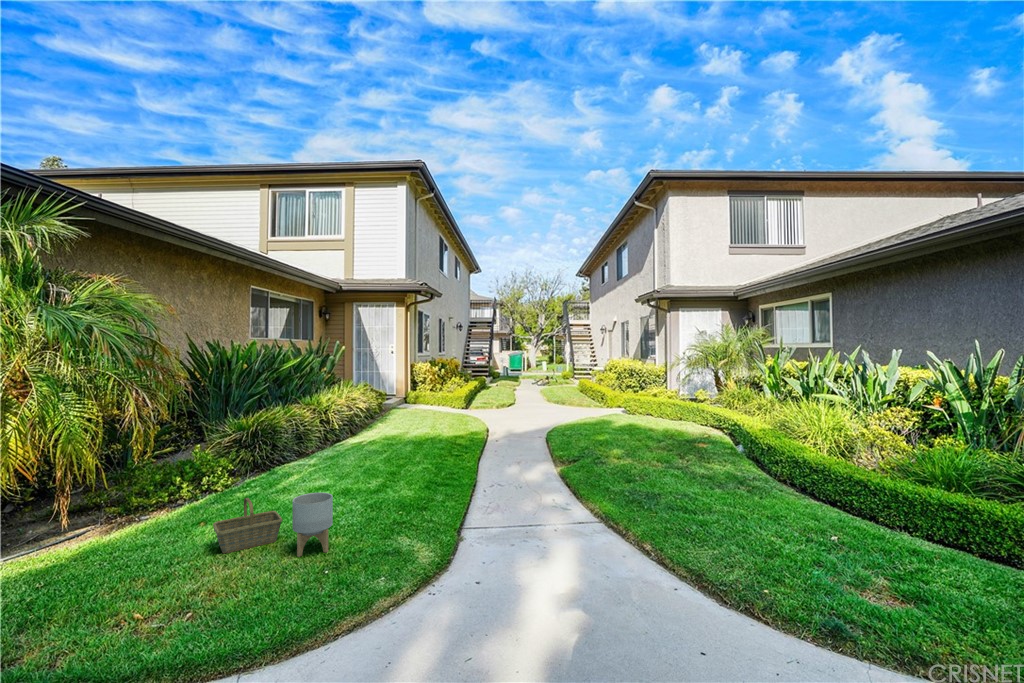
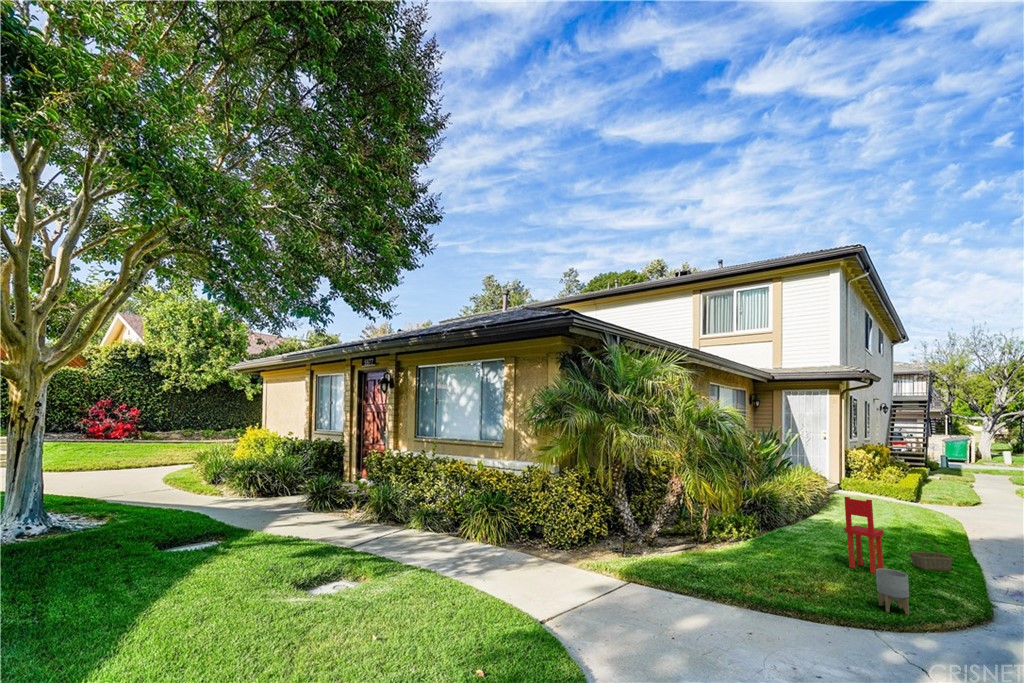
chair: none [316,402,363,493] -> present [844,497,884,574]
basket: present [213,498,282,553] -> present [909,542,954,571]

